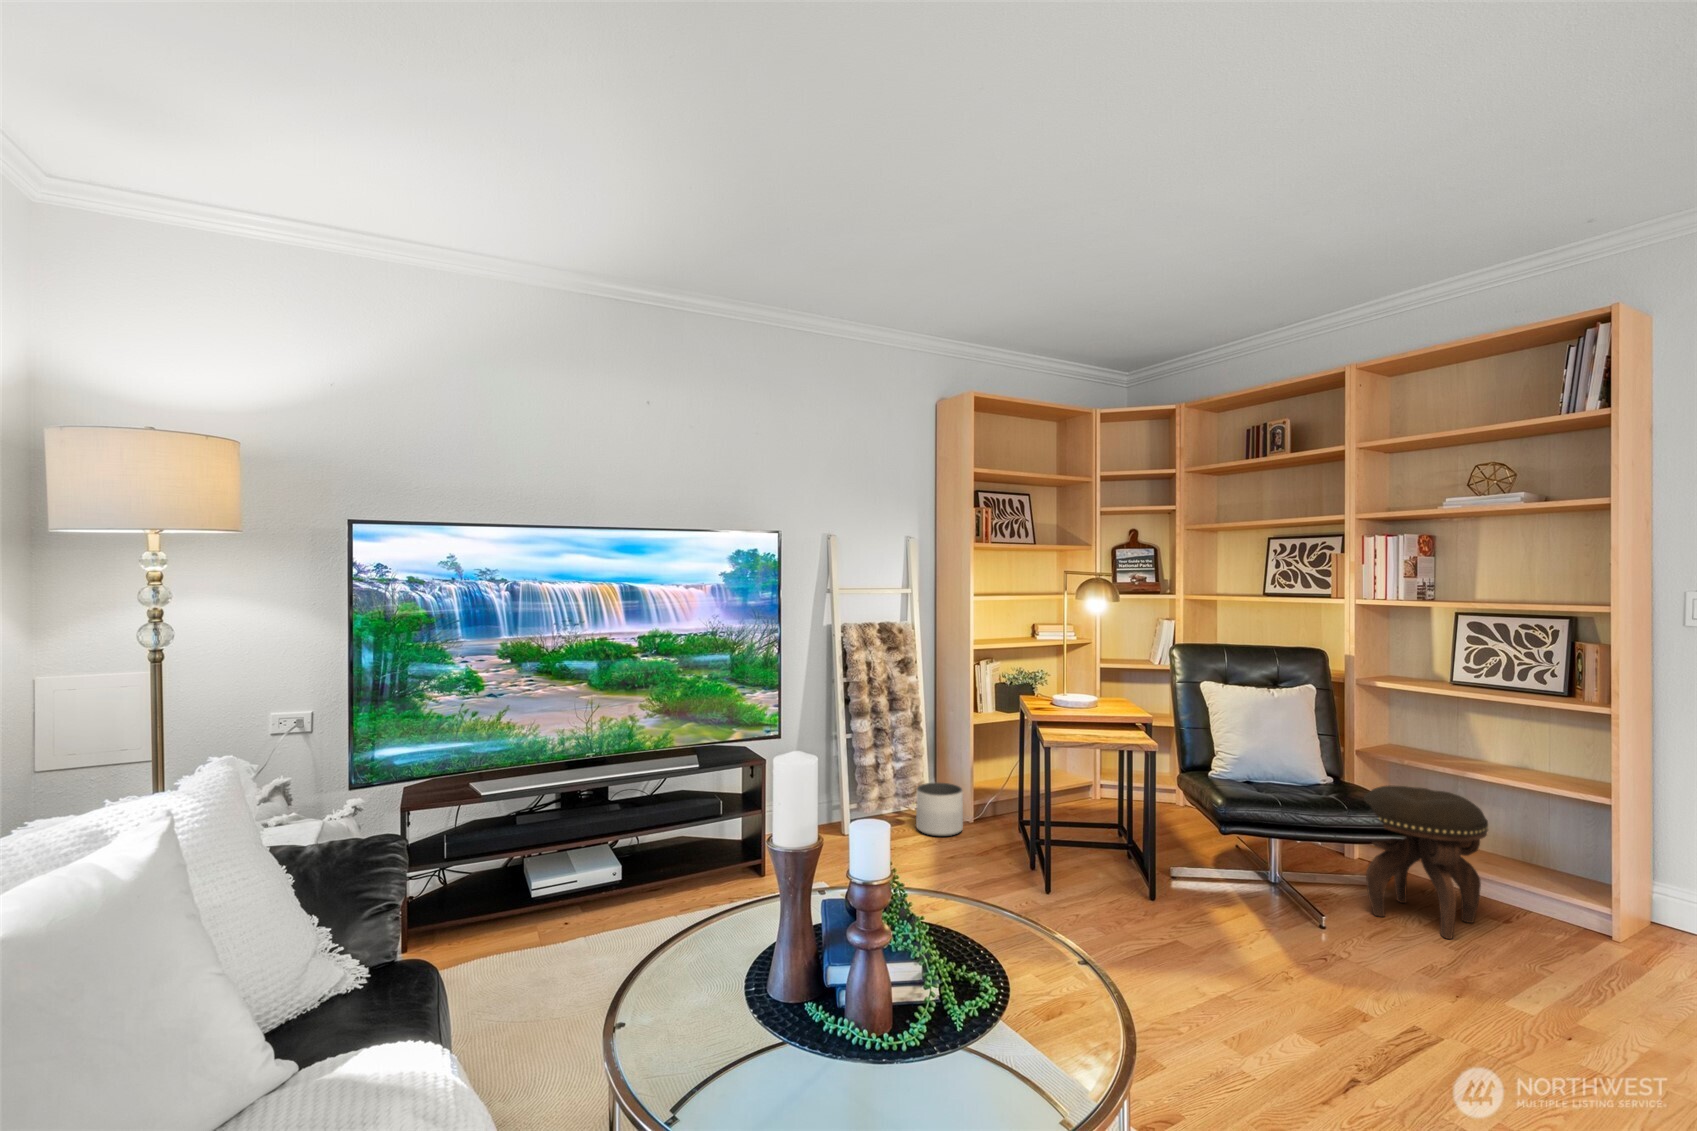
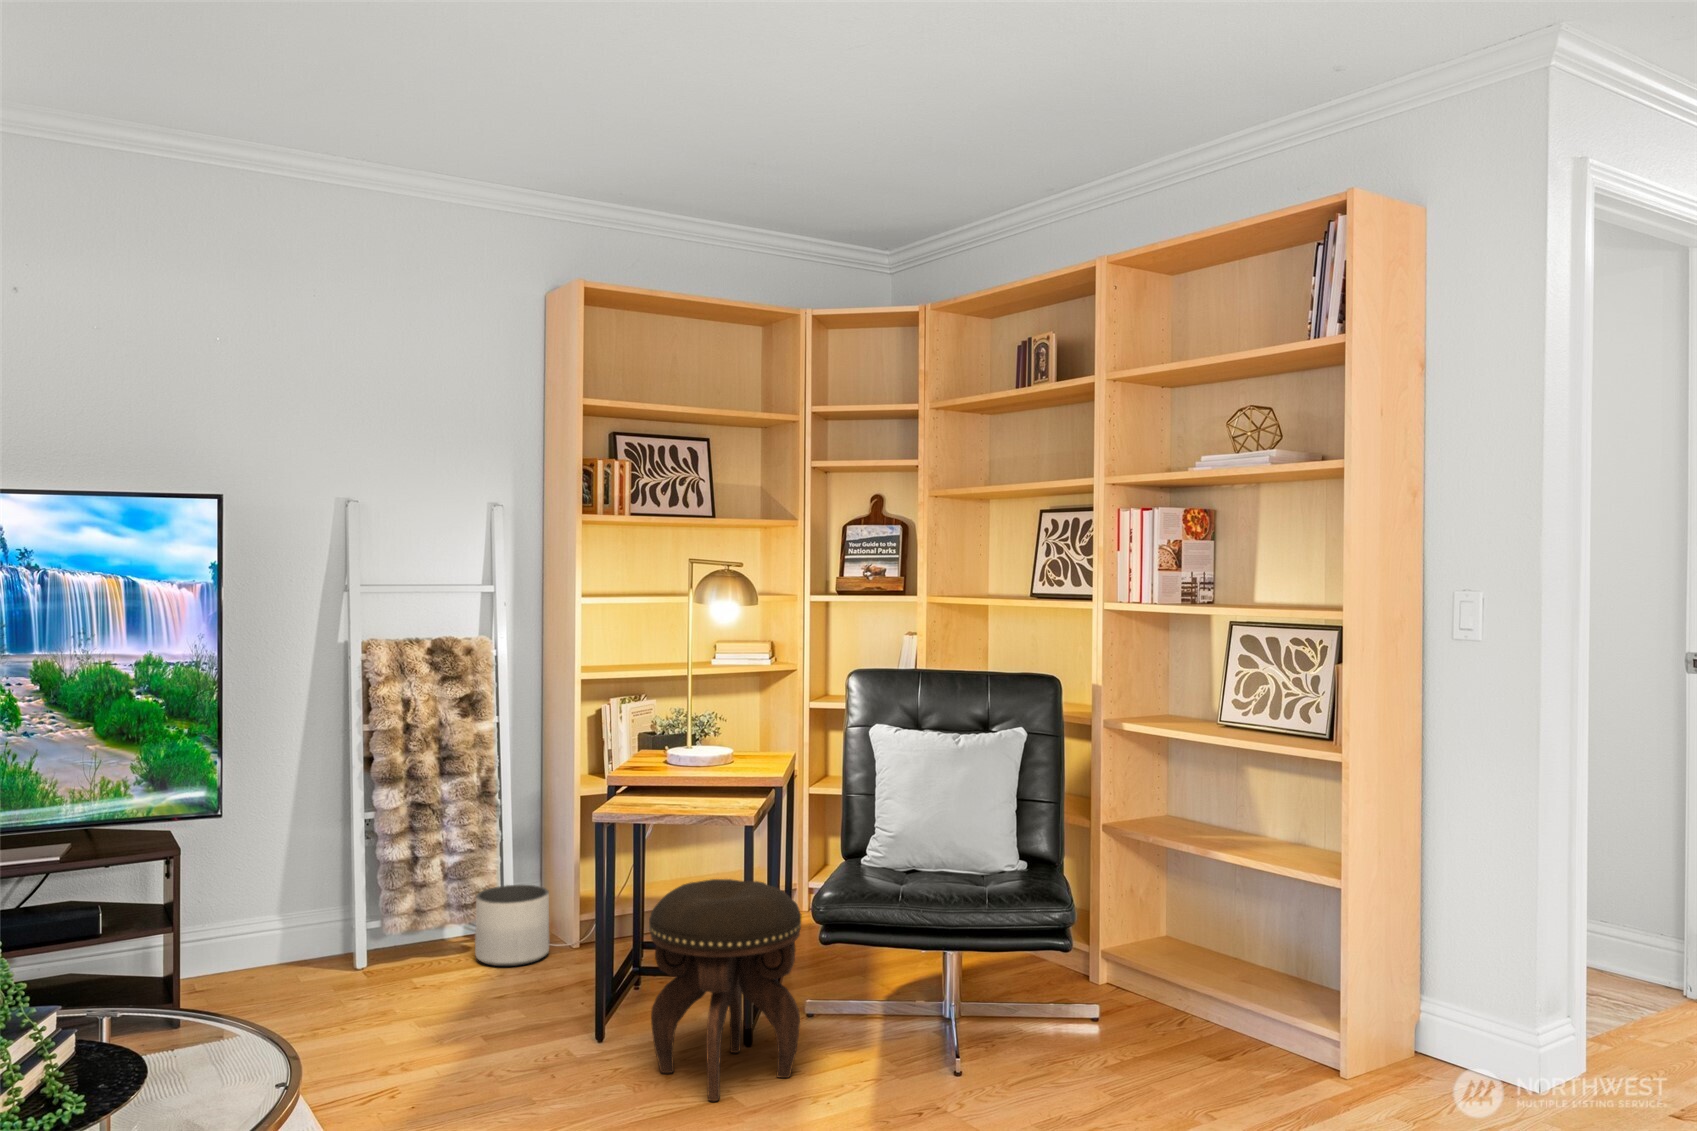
footstool: present [1364,785,1488,939] -> present [649,879,801,1101]

